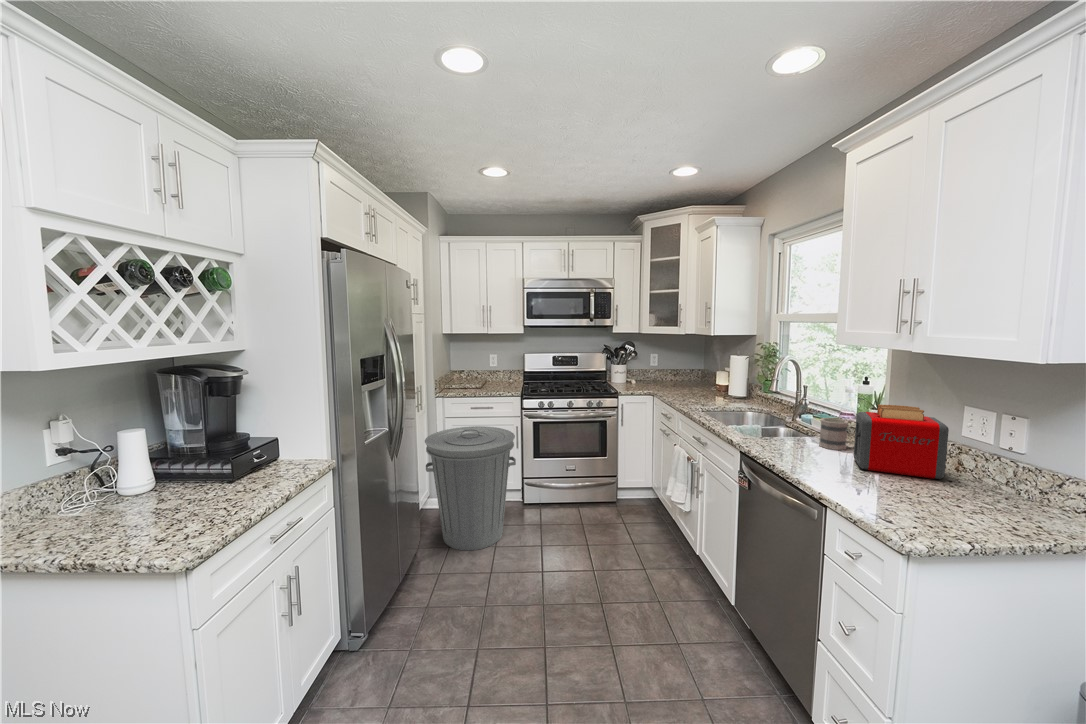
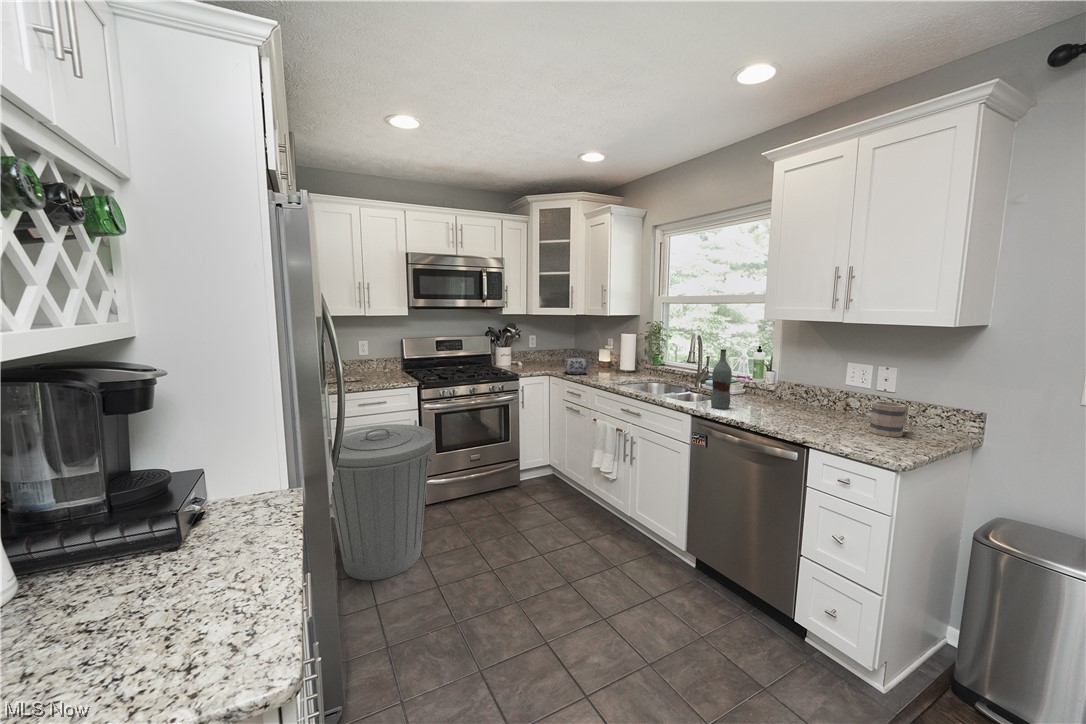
teapot: none [664,375,691,396] -> present [562,355,591,374]
bottle: none [768,381,793,449] -> present [711,349,732,409]
toaster: present [854,405,949,479] -> none [780,364,852,418]
mug: present [819,418,855,450] -> present [869,401,908,437]

